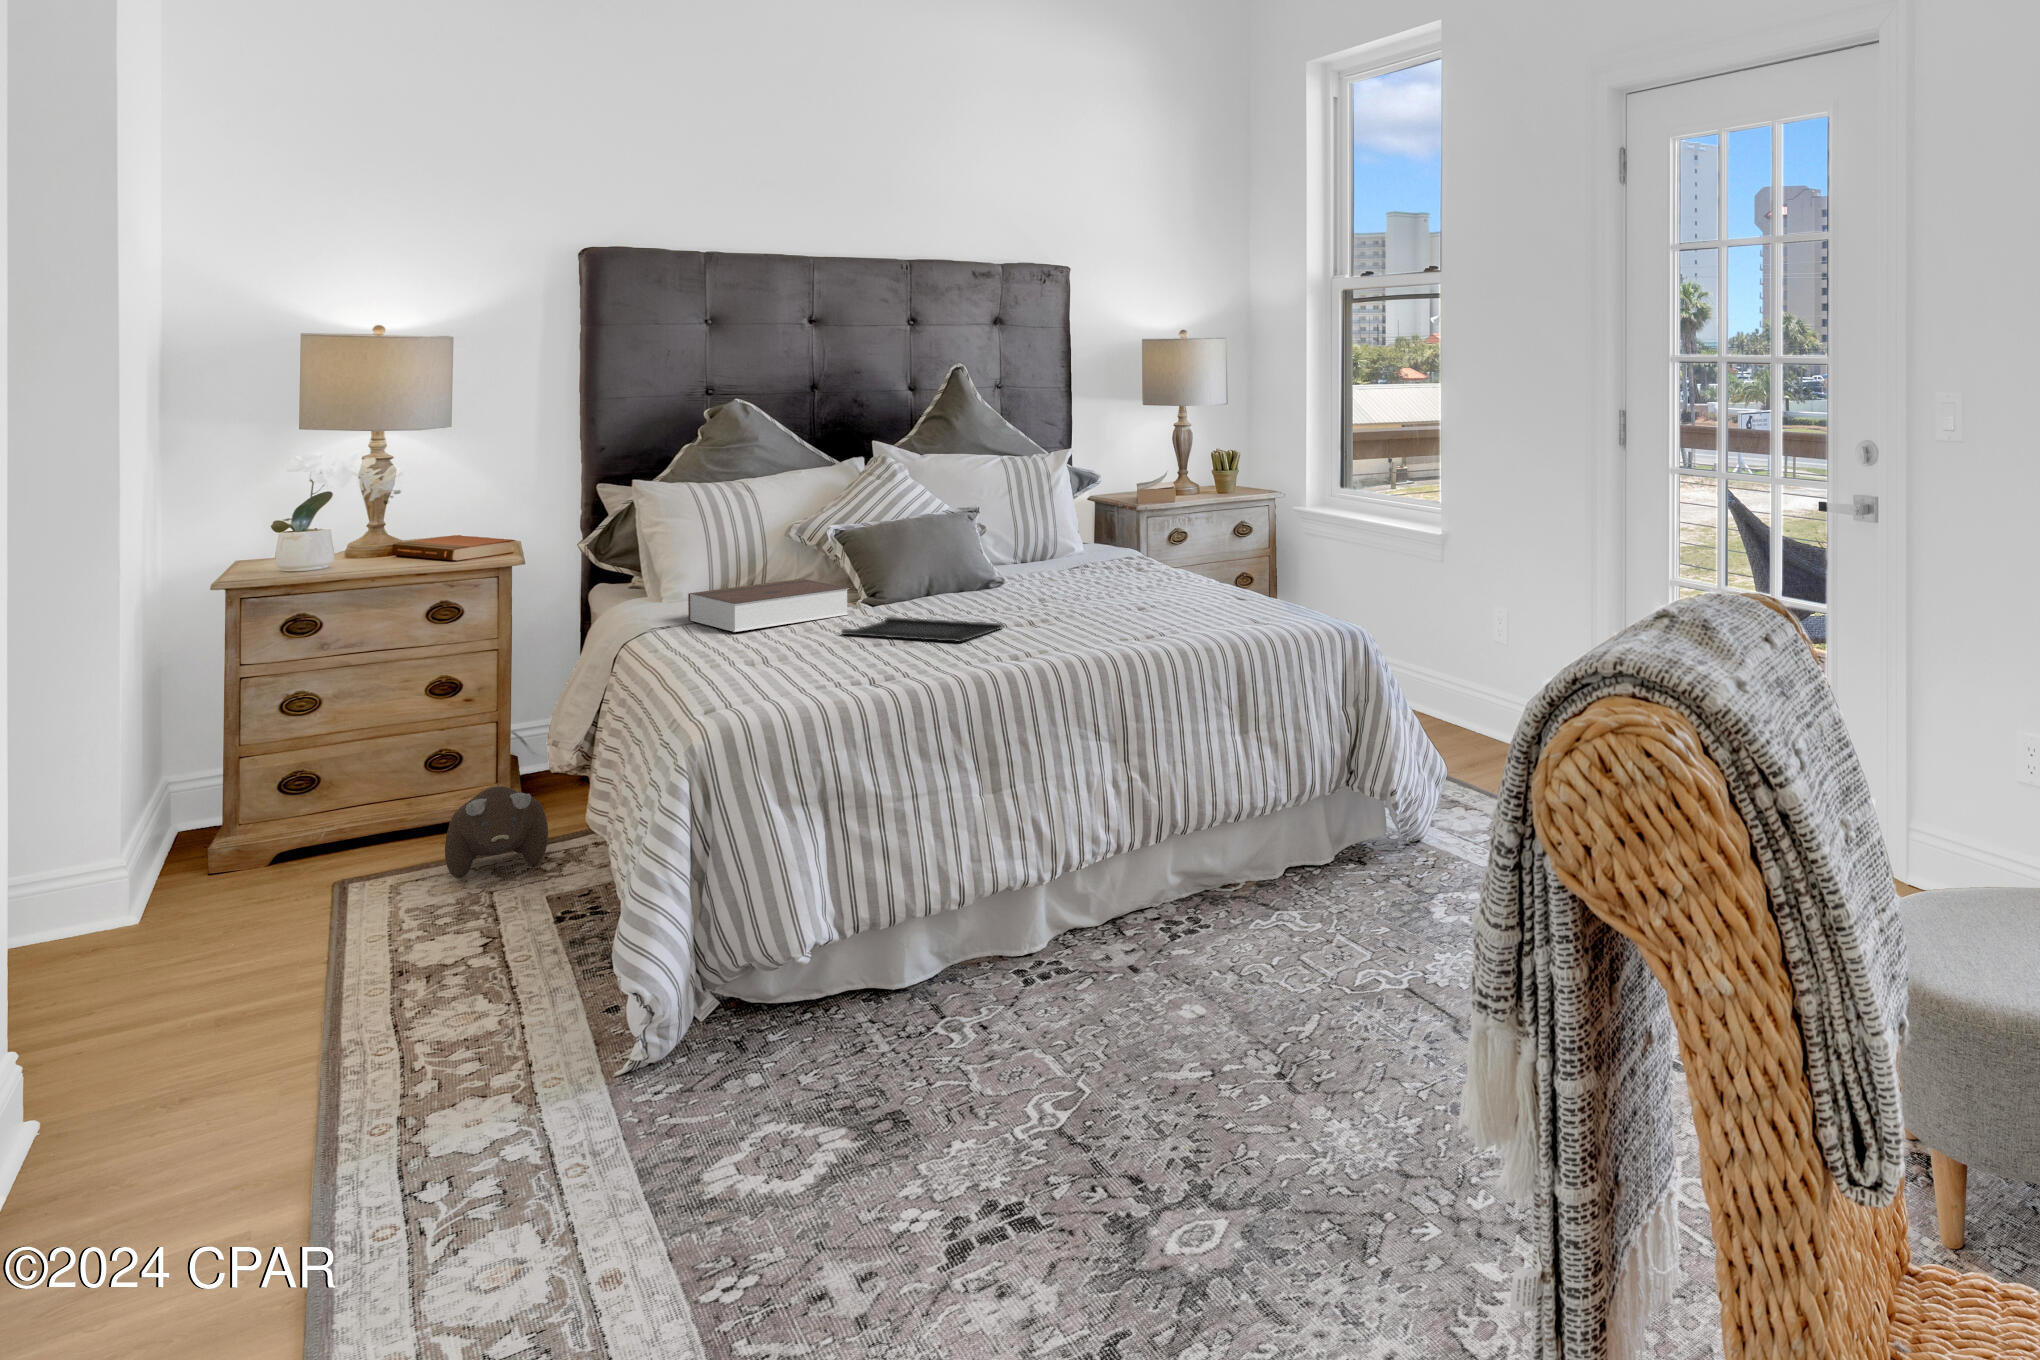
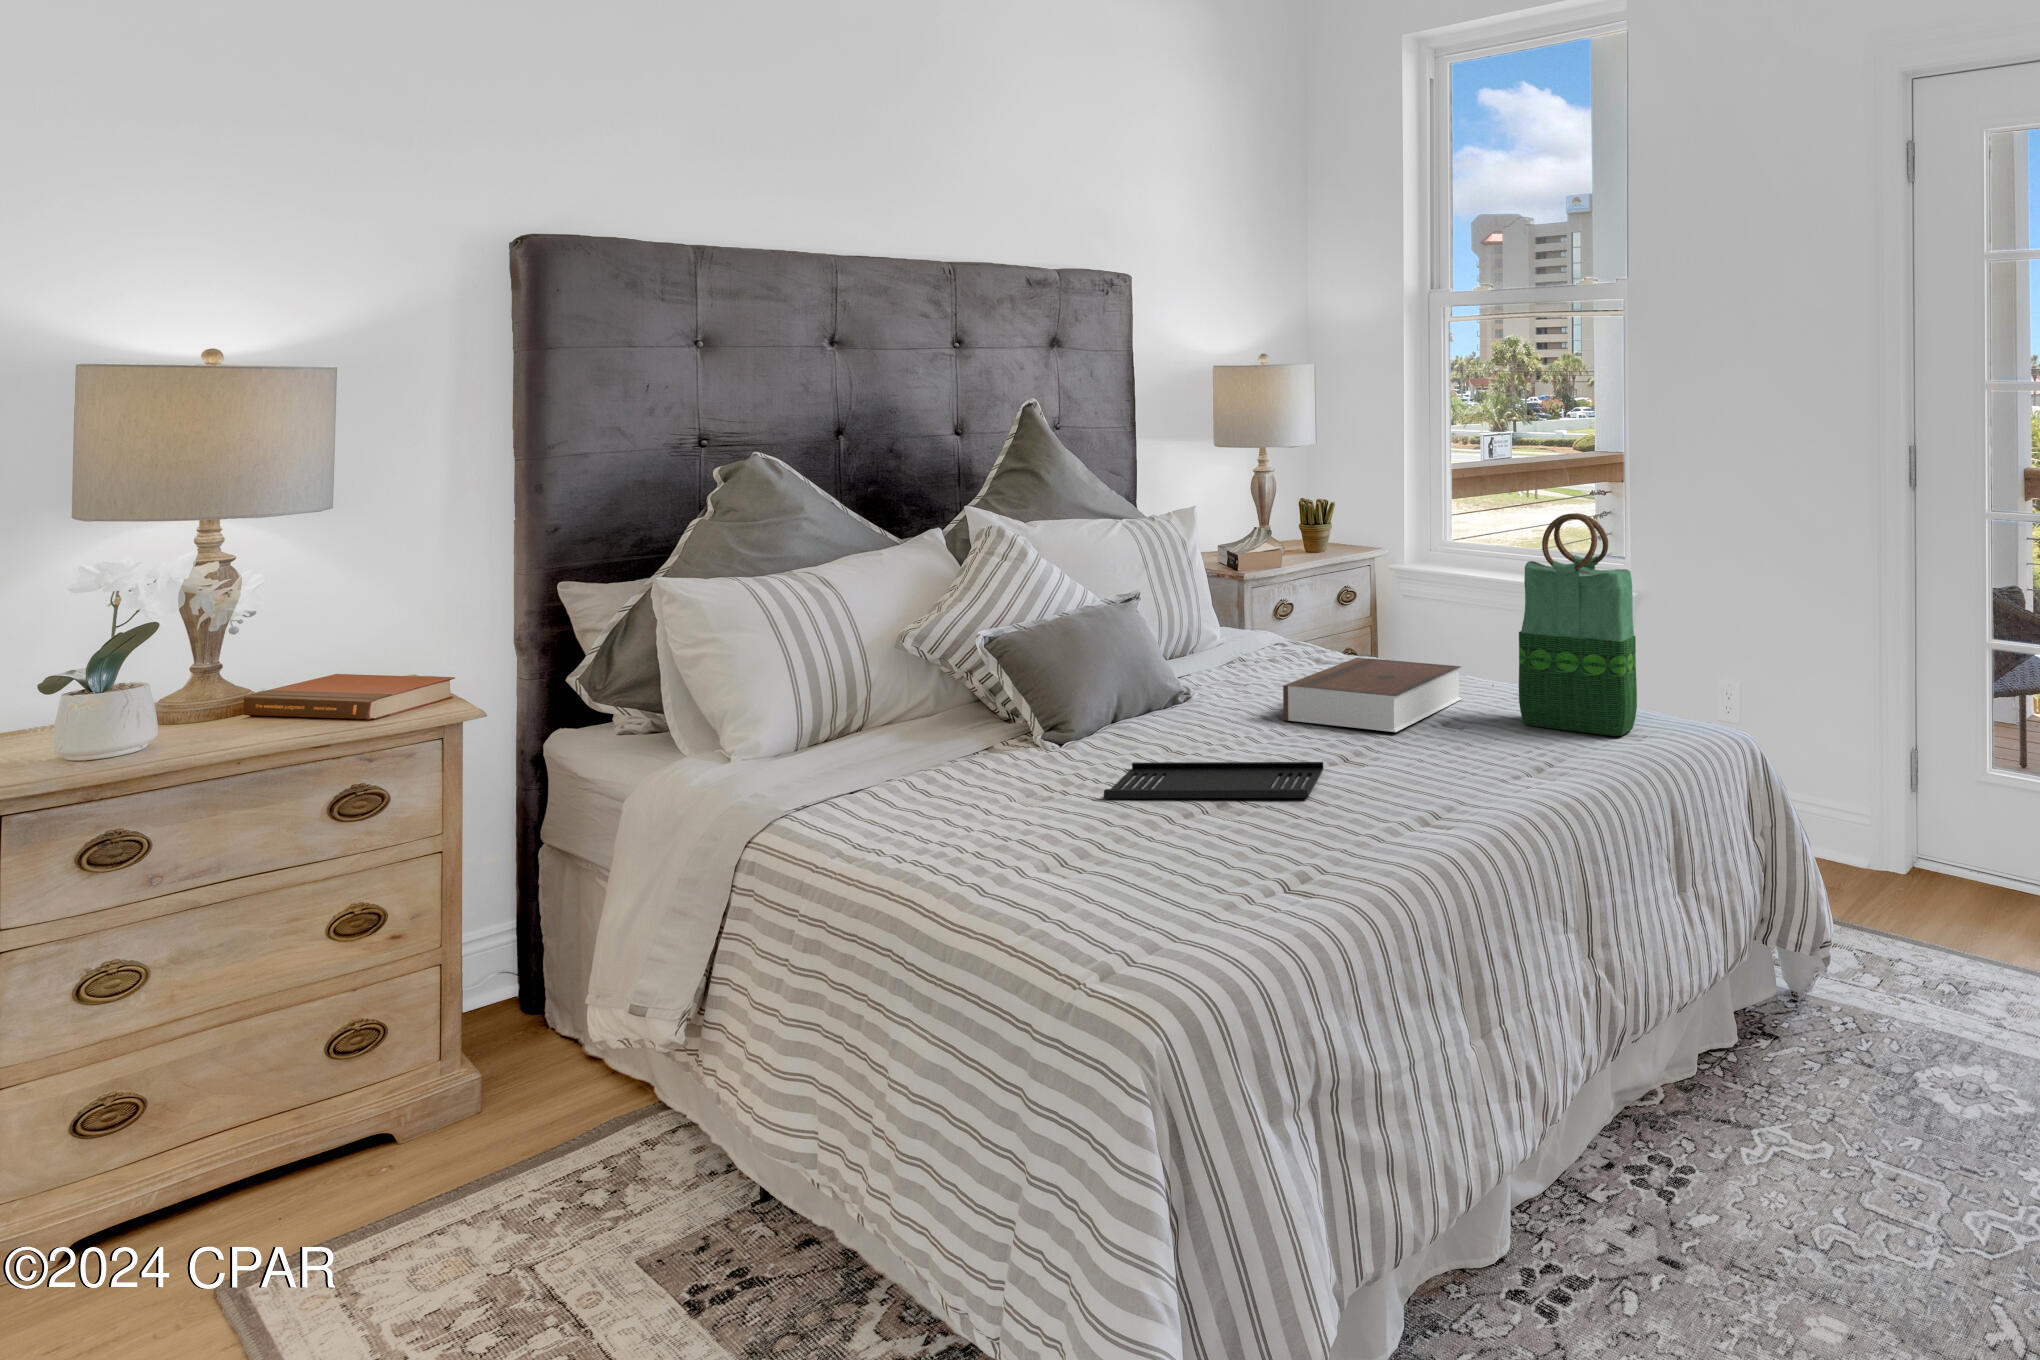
tote bag: none [1182,455,1255,622] -> present [1519,513,1637,736]
book: present [688,579,849,632] -> present [1283,657,1462,732]
plush toy: present [445,786,548,878] -> none [429,1084,596,1253]

